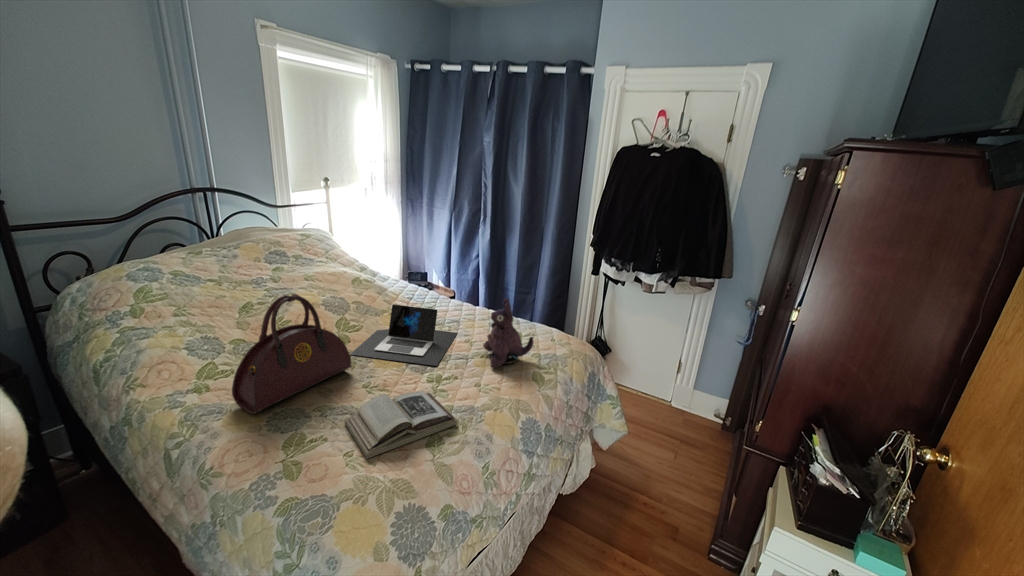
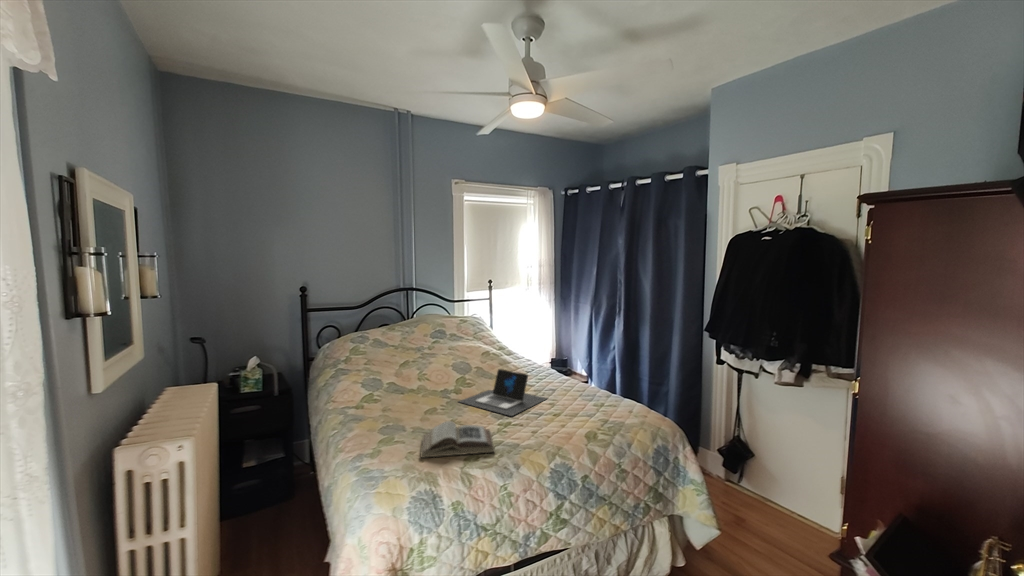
handbag: present [232,294,351,414] -> none [371,346,450,423]
plush toy: present [483,298,533,368] -> none [553,365,597,424]

